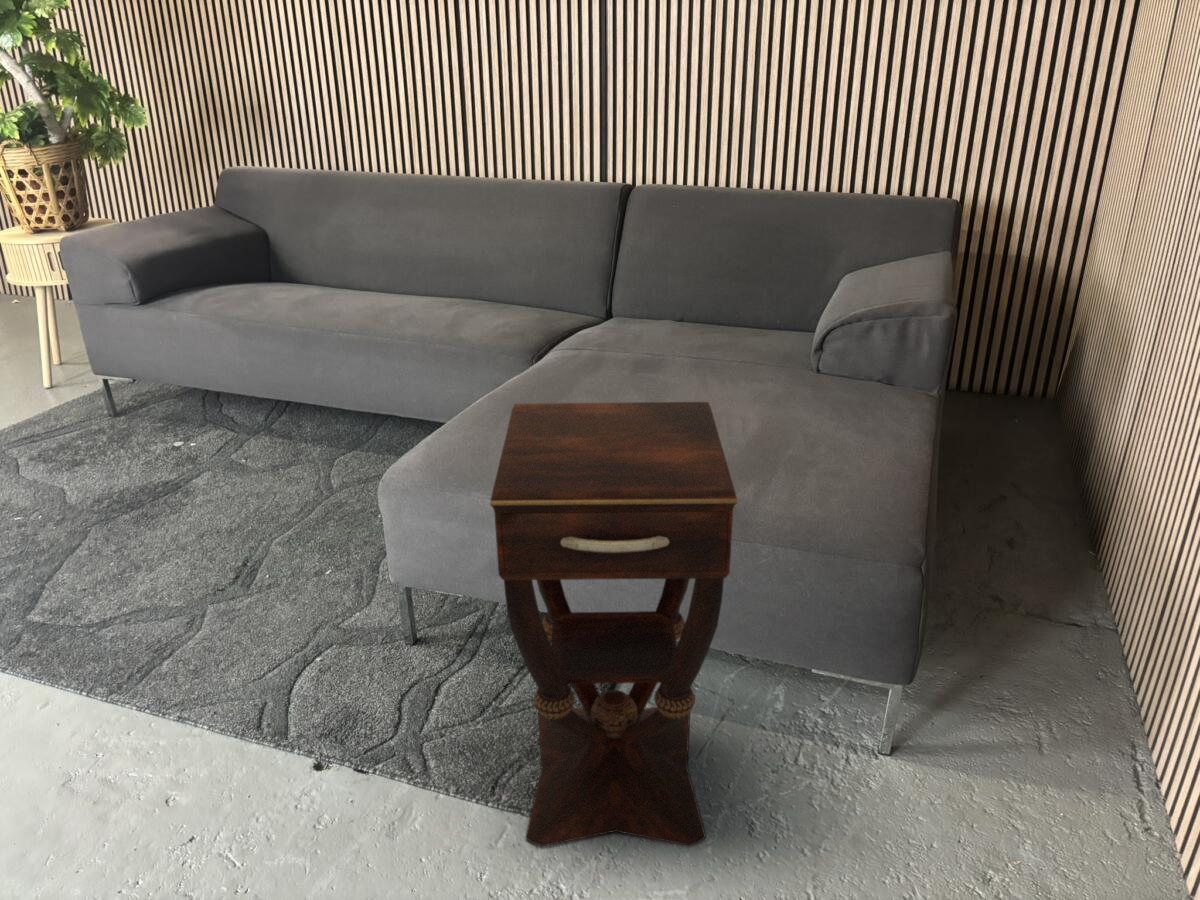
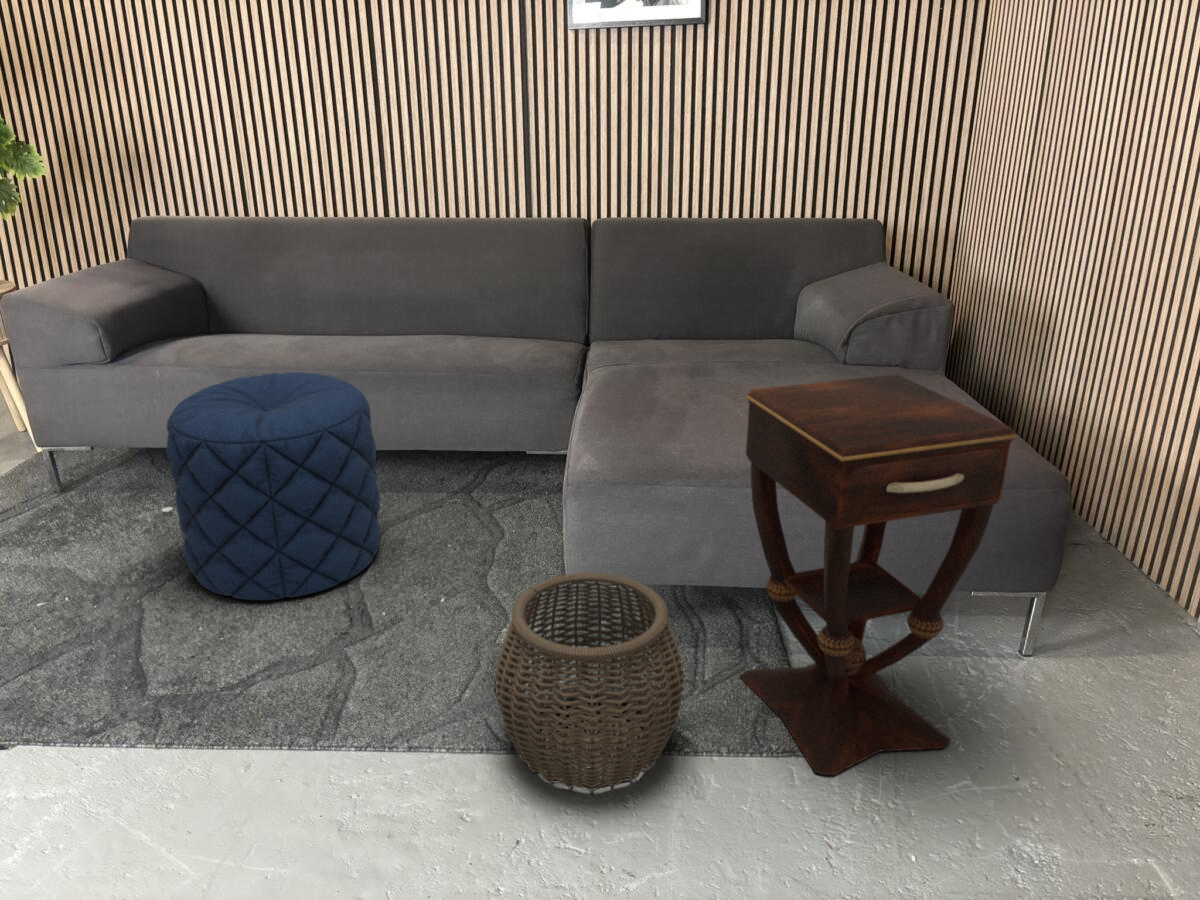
pouf: none [107,332,322,548] -> present [167,372,381,600]
woven basket: none [221,575,425,804] -> present [495,573,684,791]

